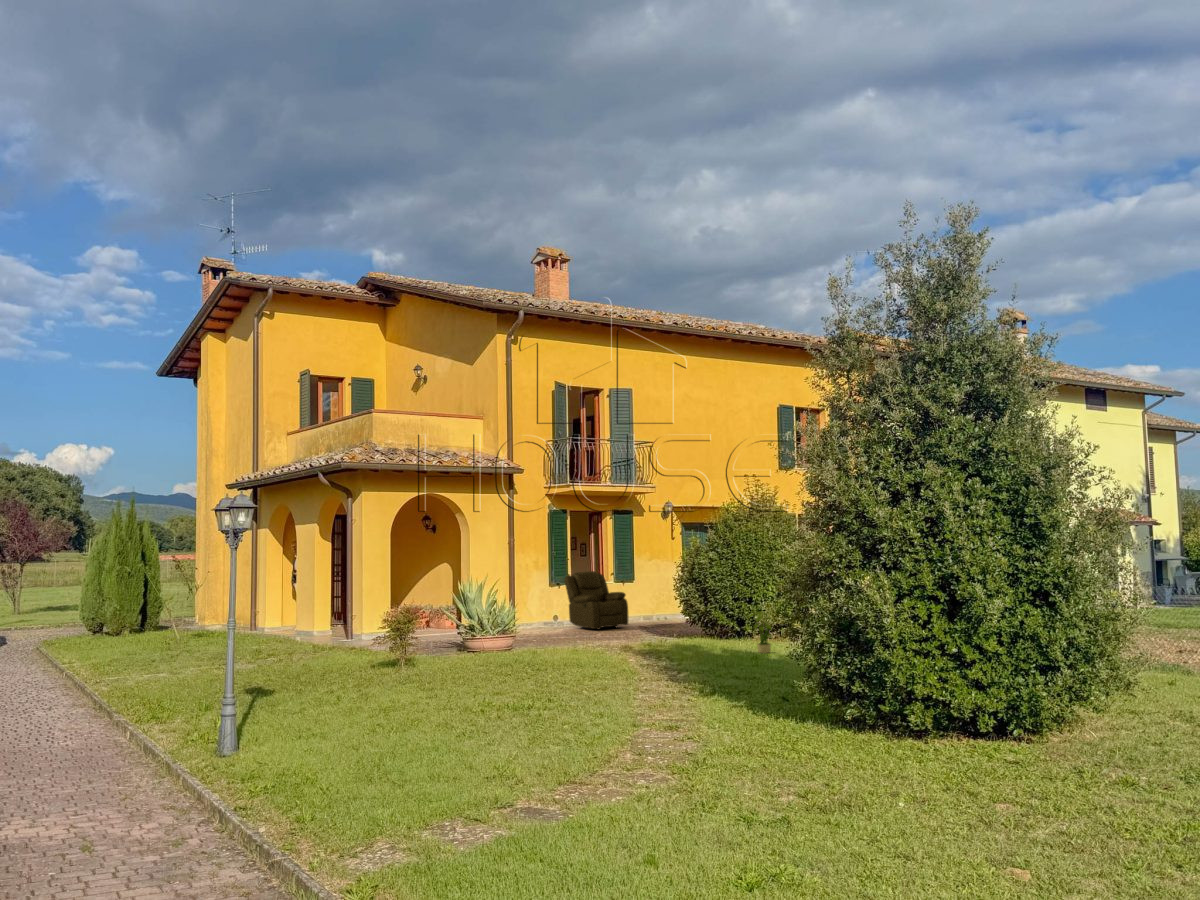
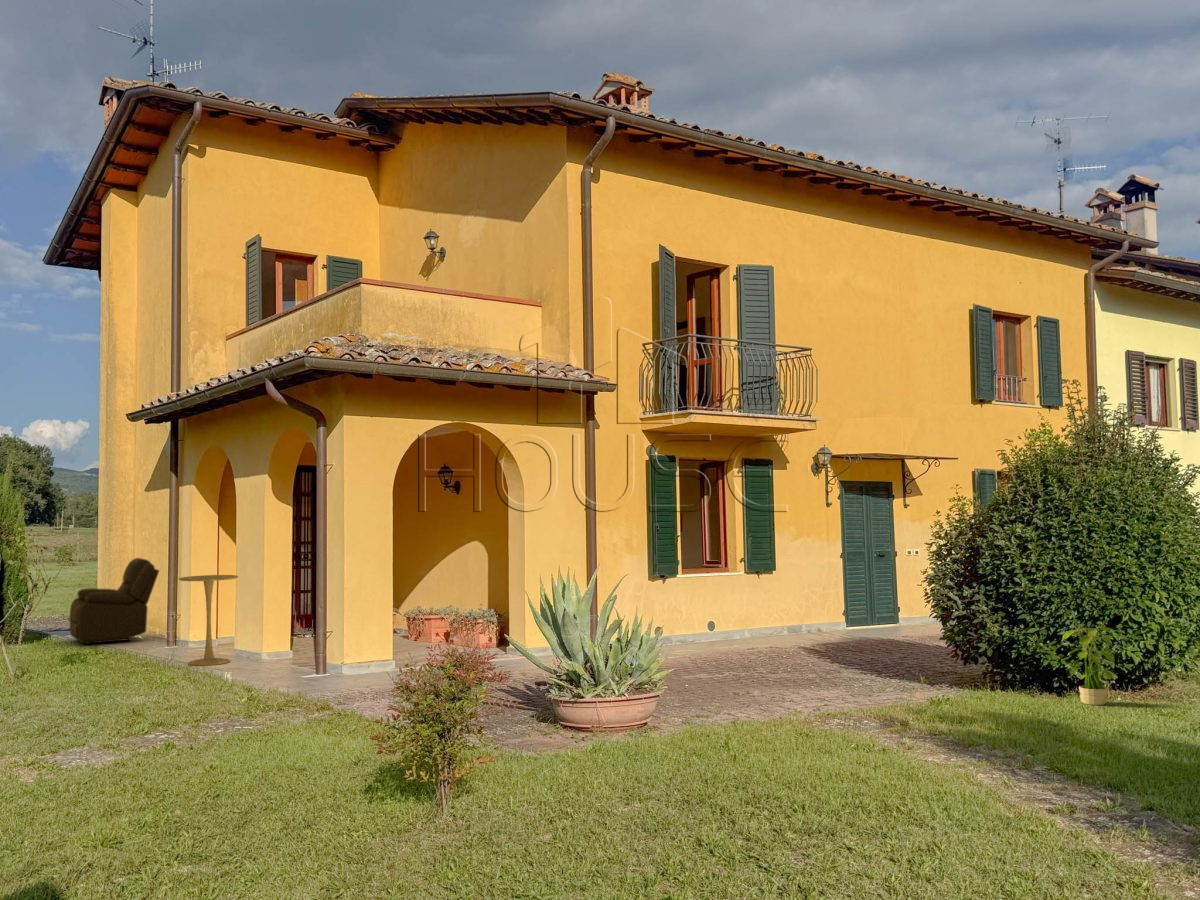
chair: present [564,571,628,630] -> present [70,558,159,644]
pedestal table: none [263,585,298,640] -> present [179,575,238,666]

